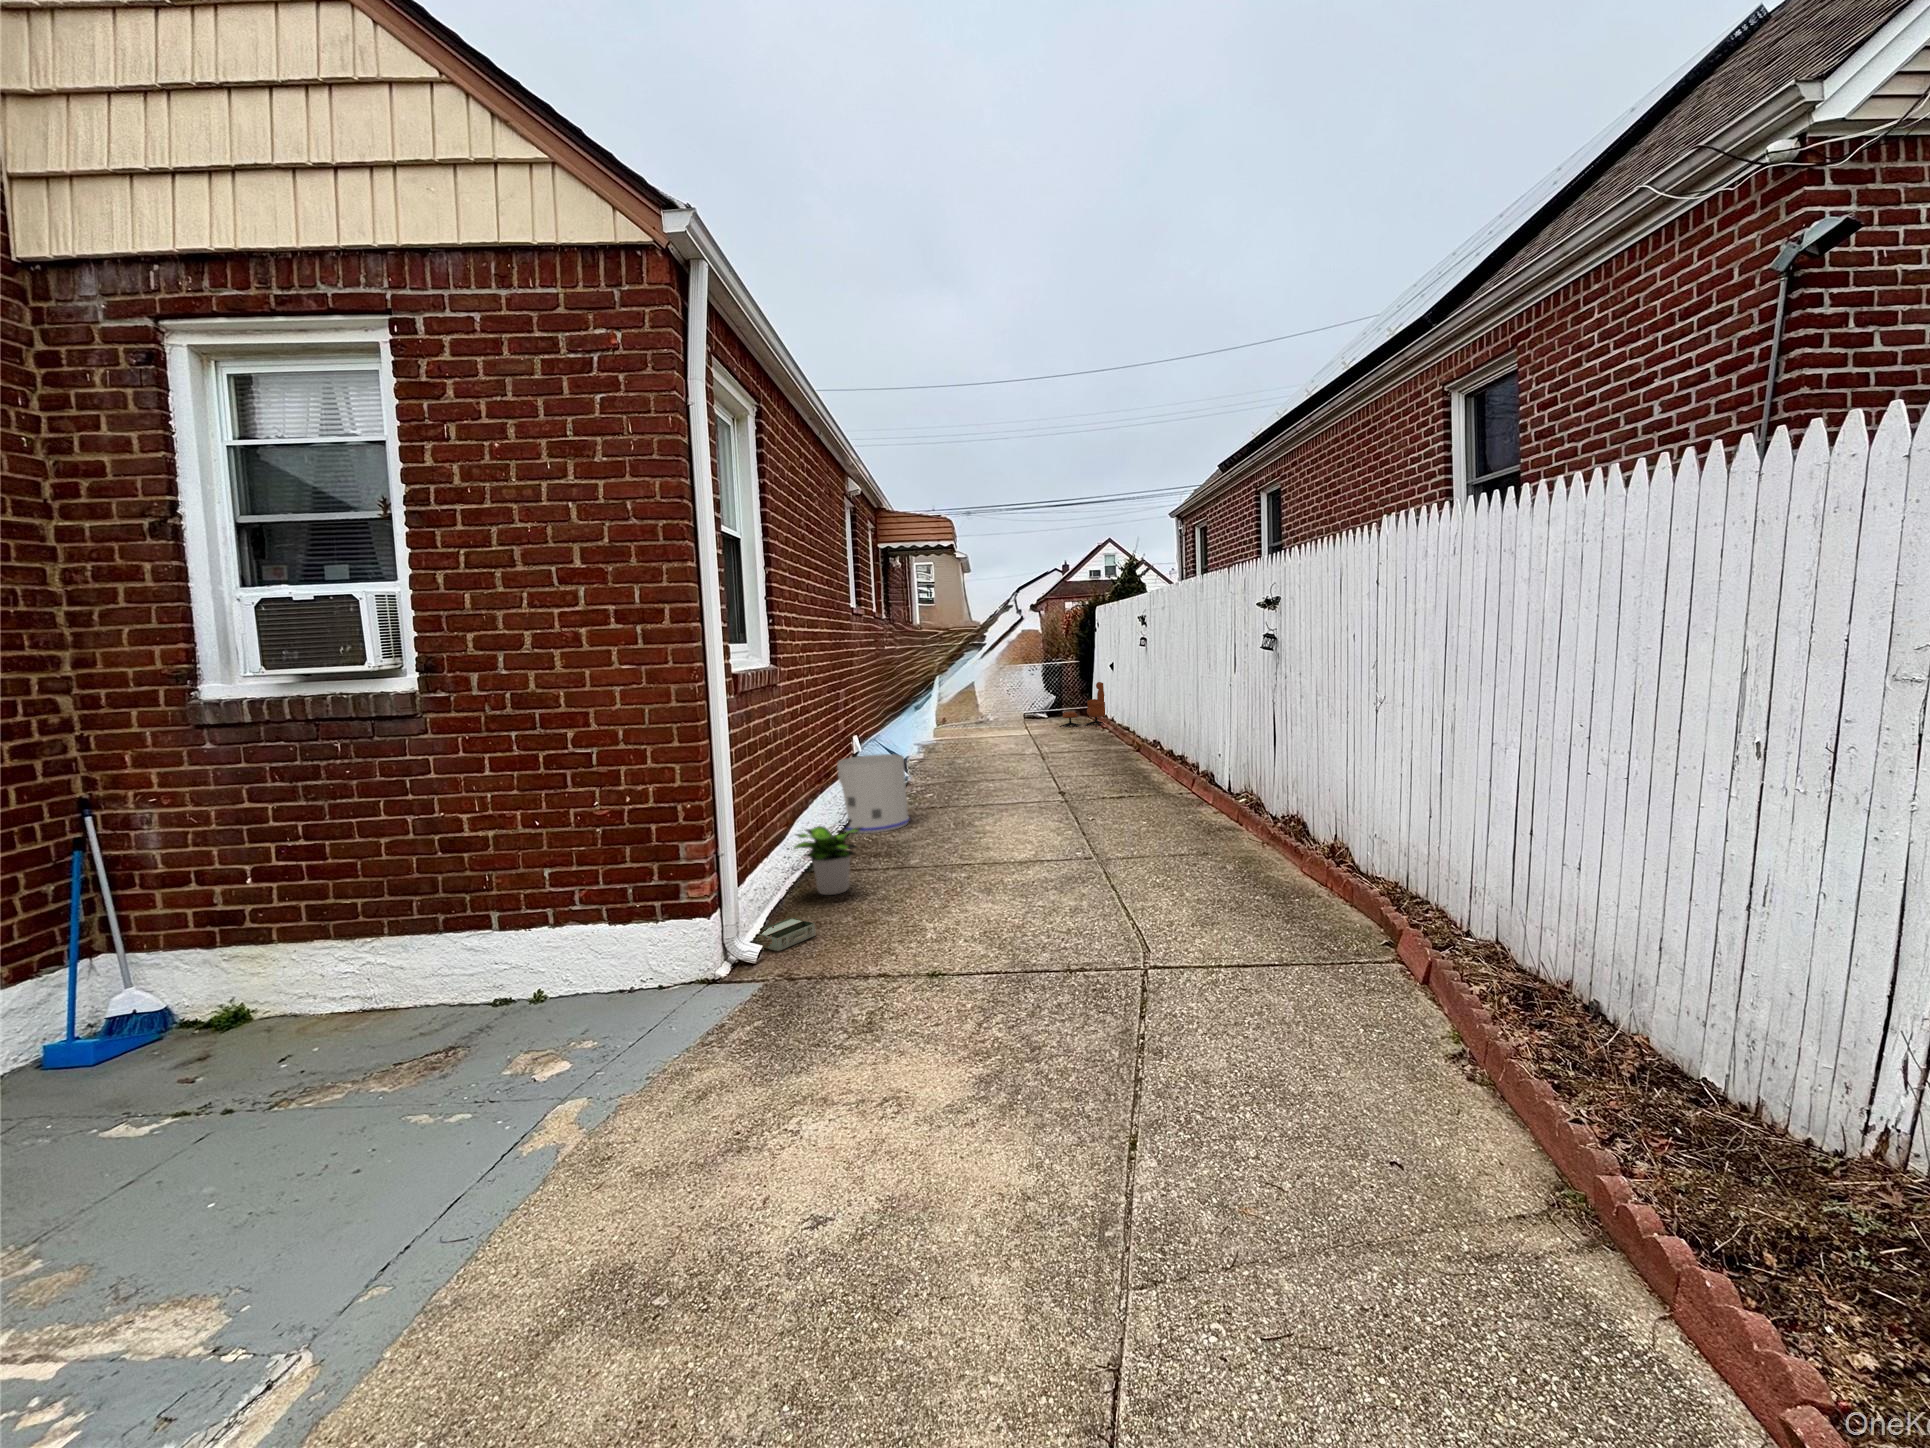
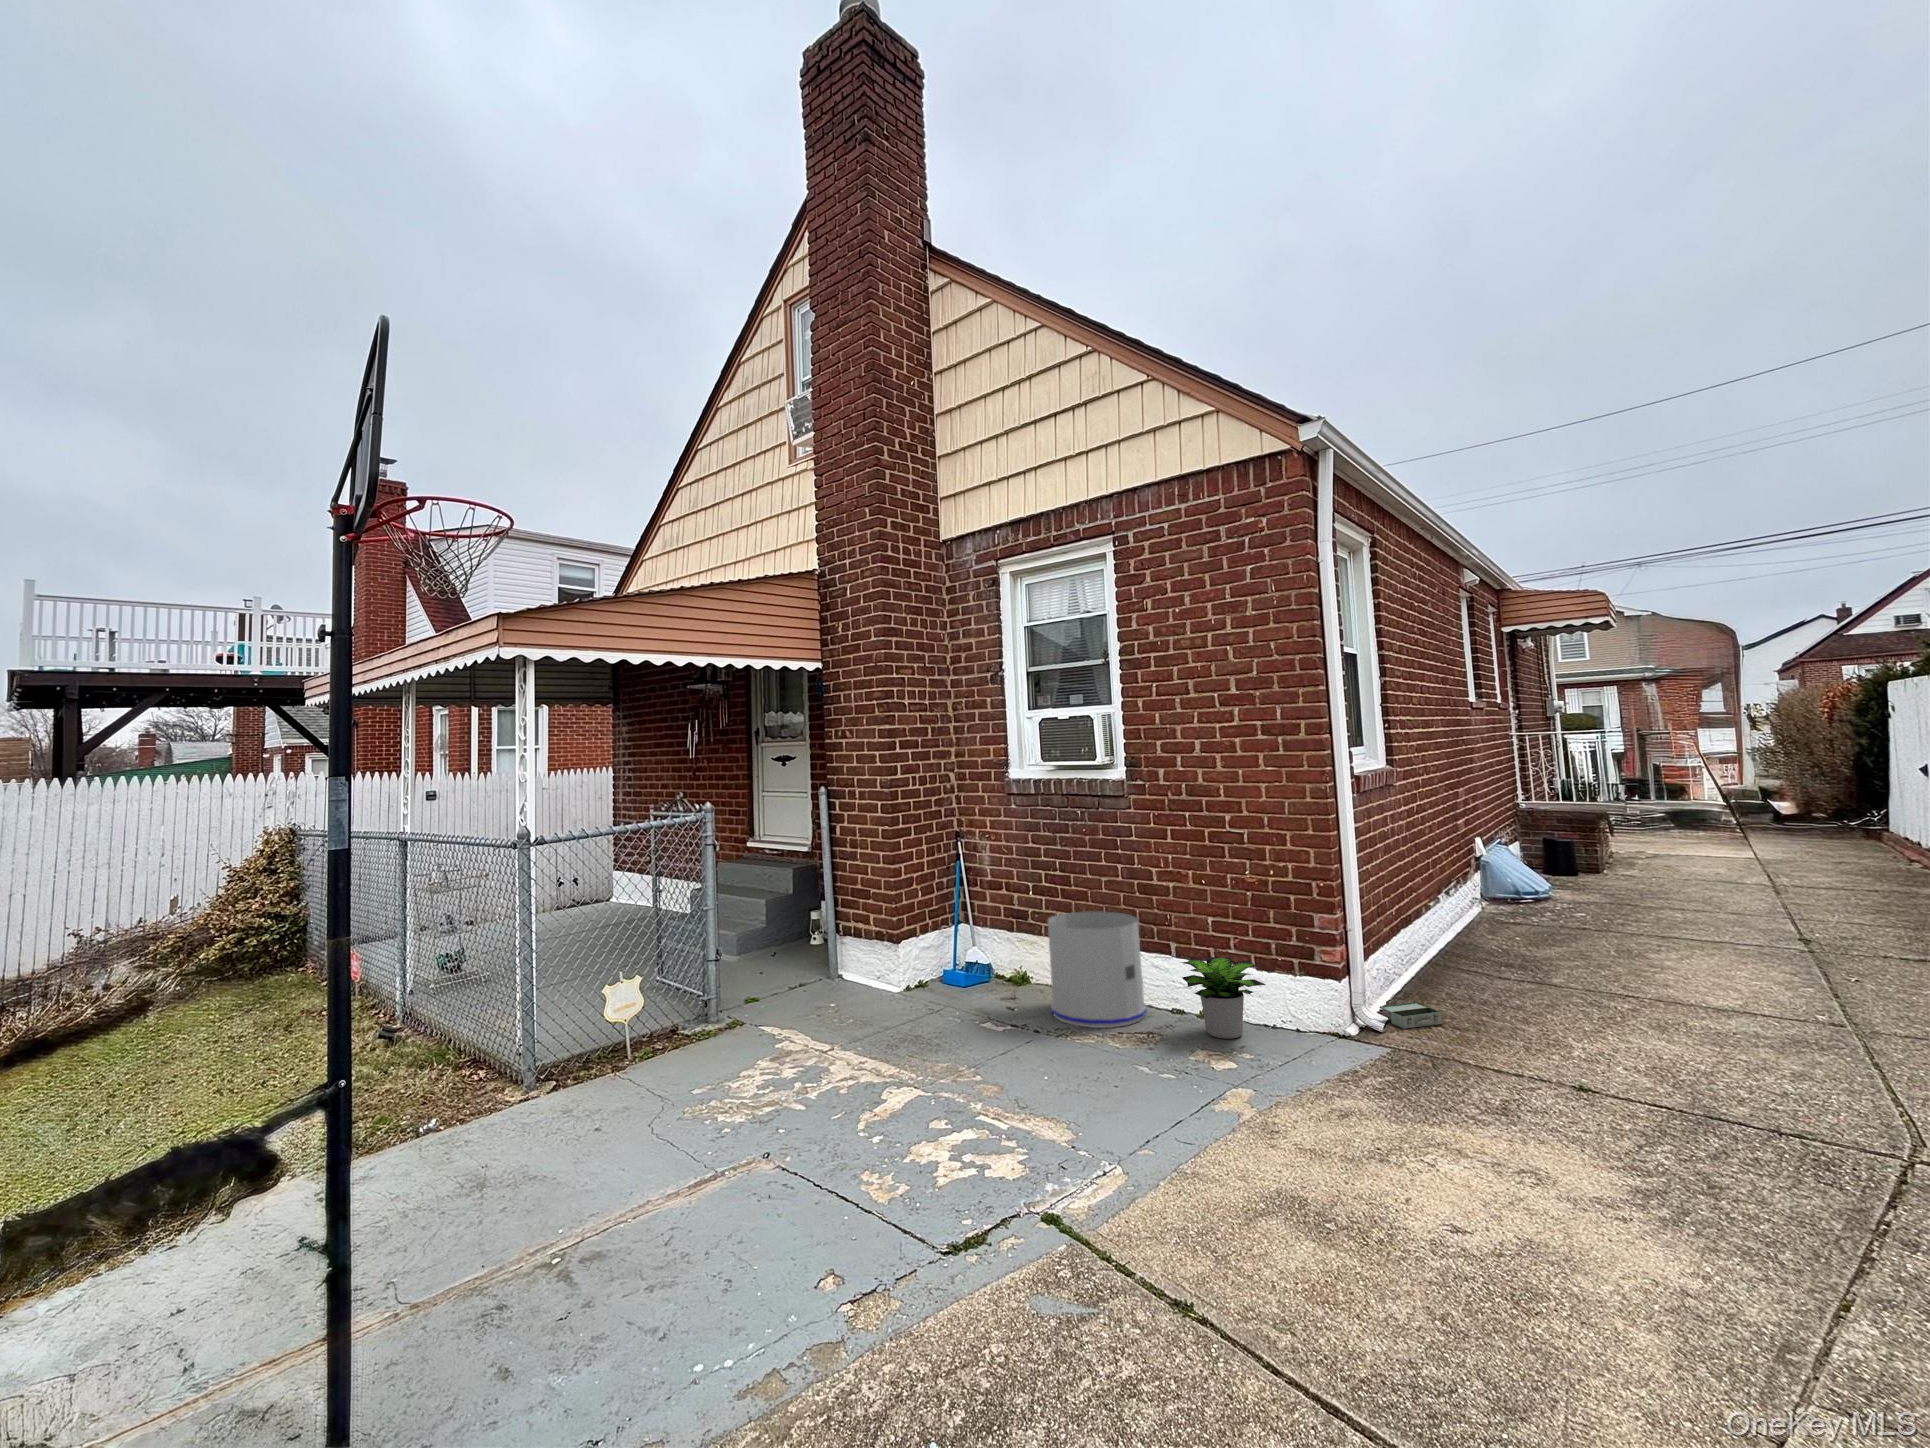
lounge chair: present [1060,682,1105,728] -> none [1805,792,1908,854]
trash can: present [837,754,909,833] -> present [1048,911,1147,1028]
potted plant: present [791,826,863,895] -> present [1182,956,1266,1039]

